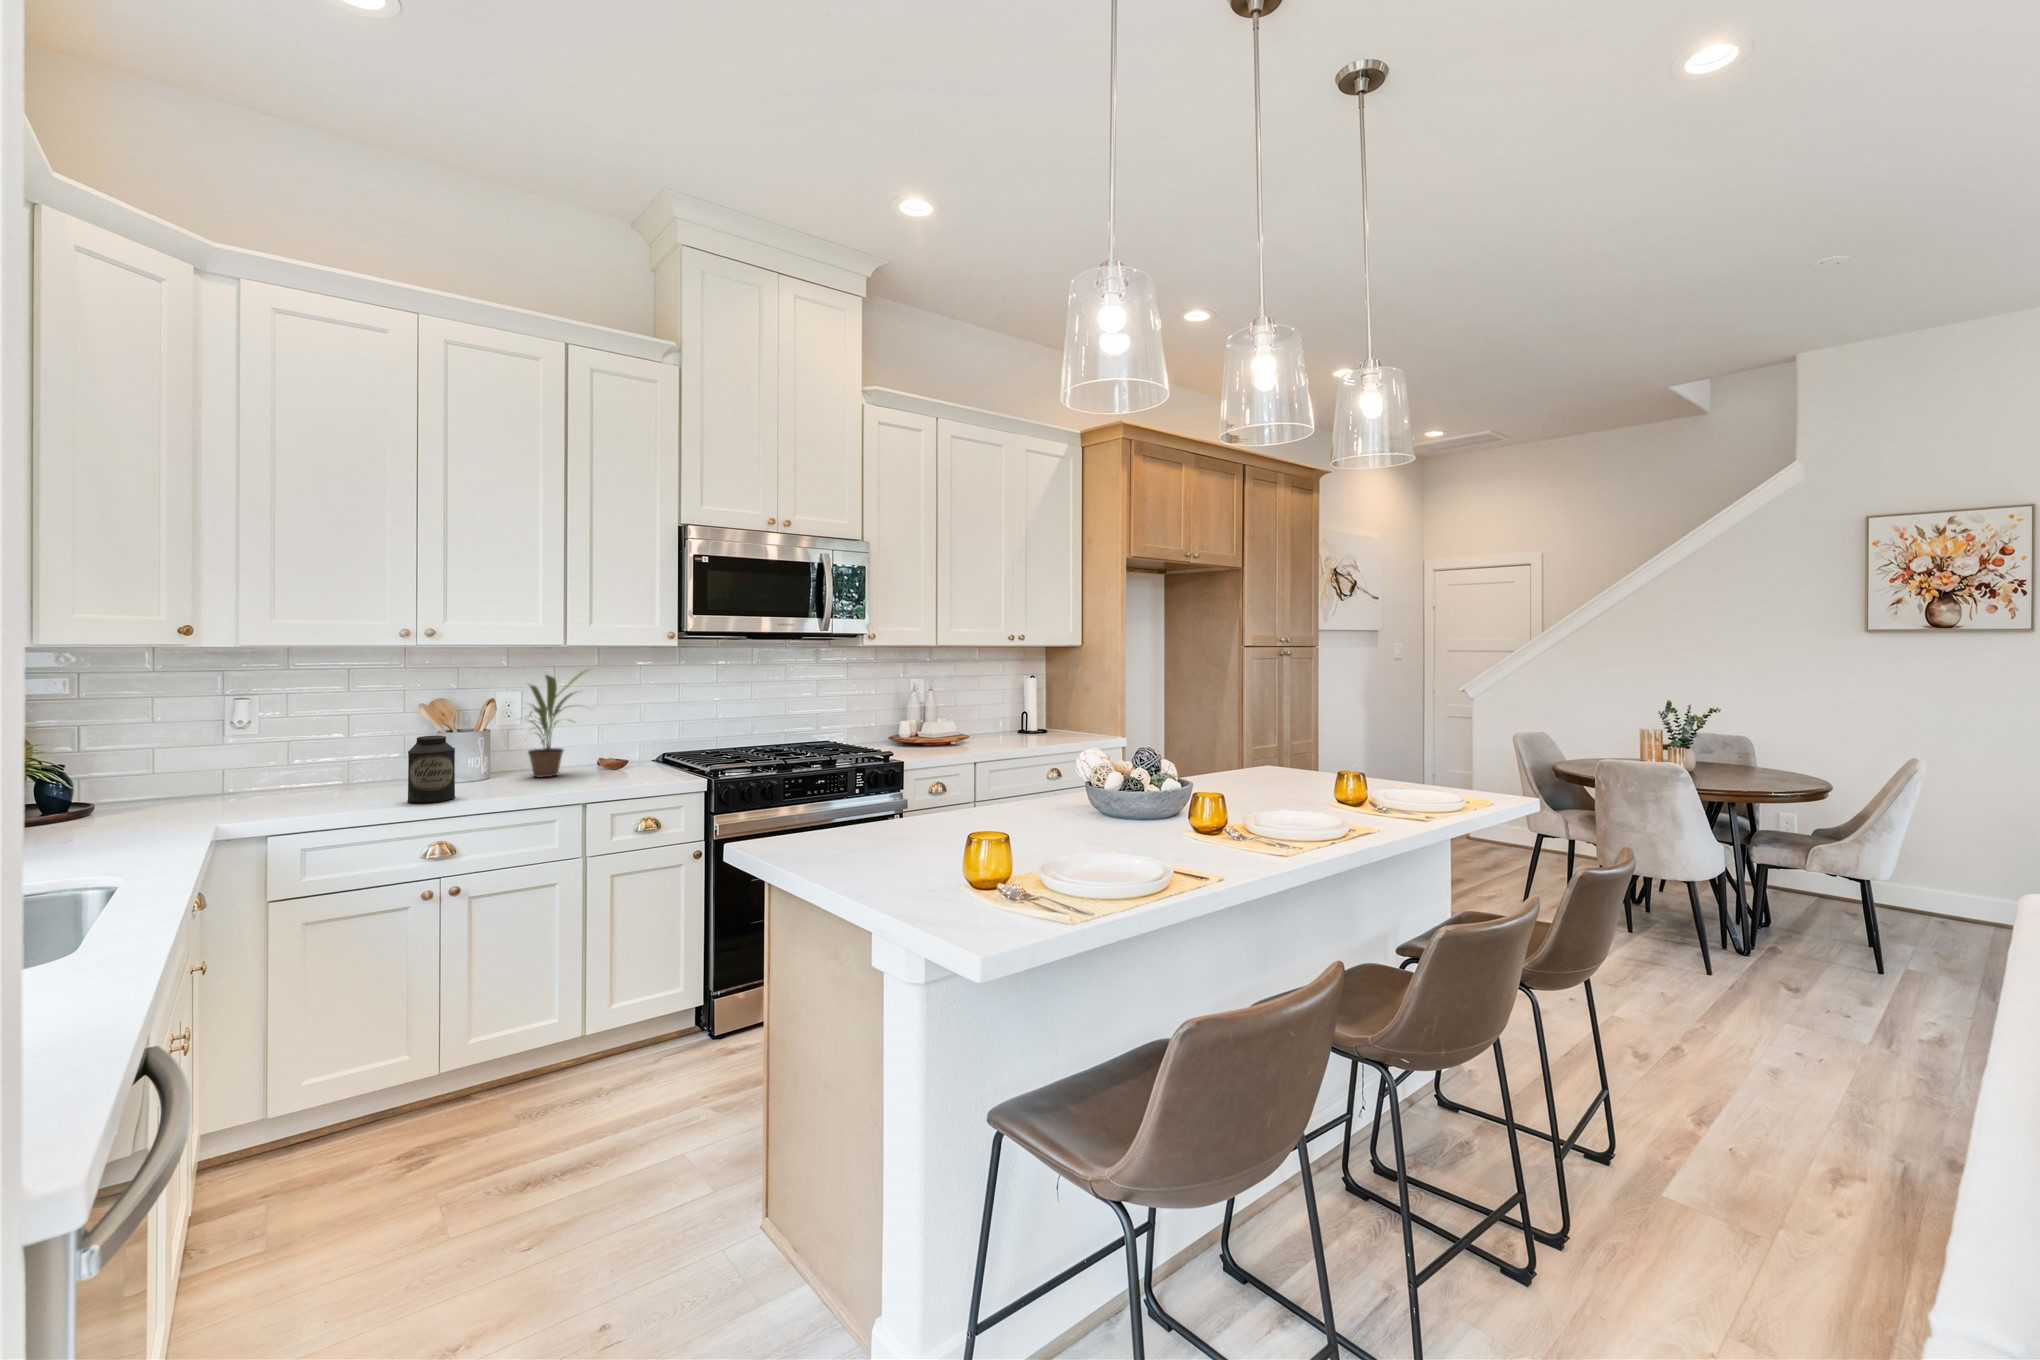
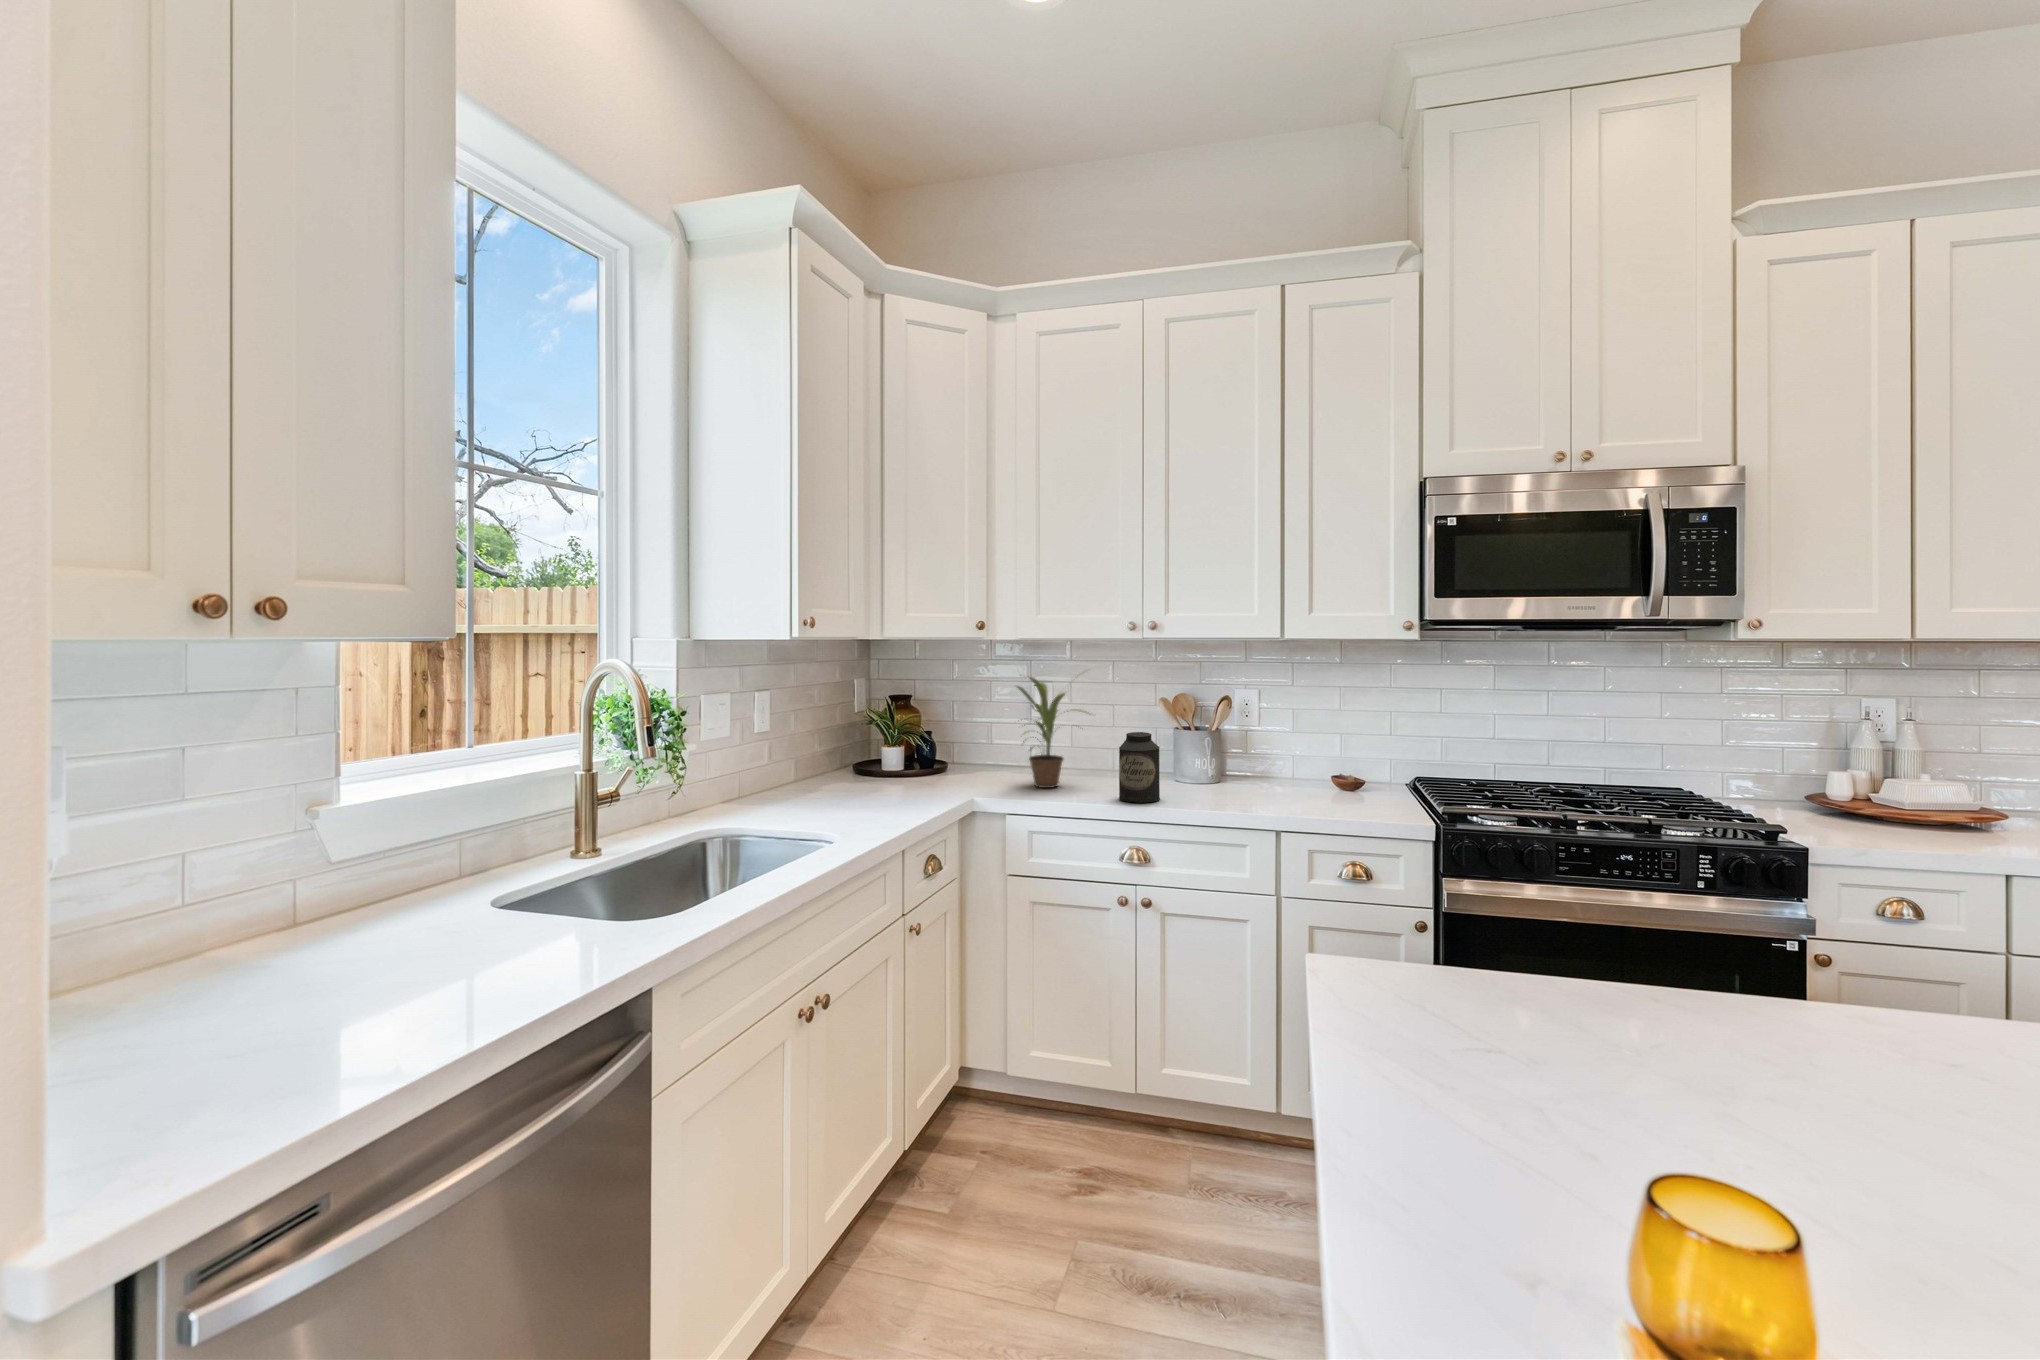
potted plant: present [528,670,587,777] -> present [1017,670,1090,788]

